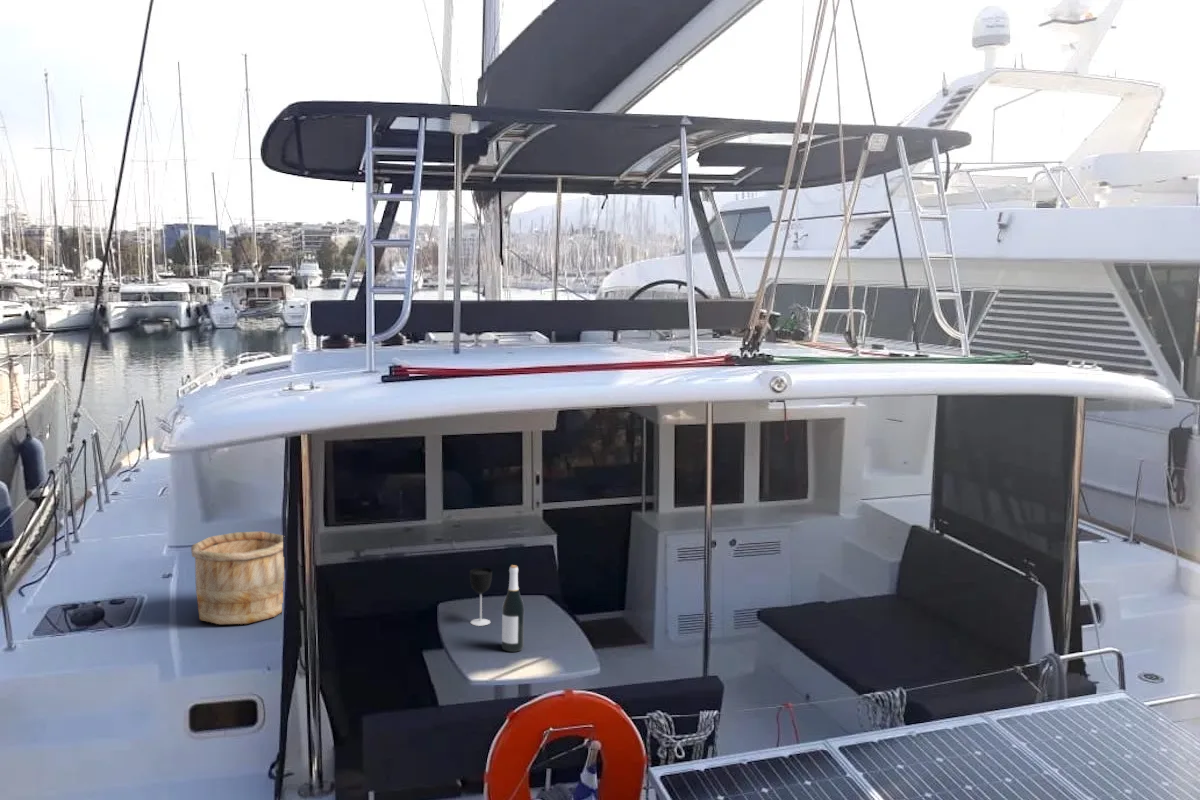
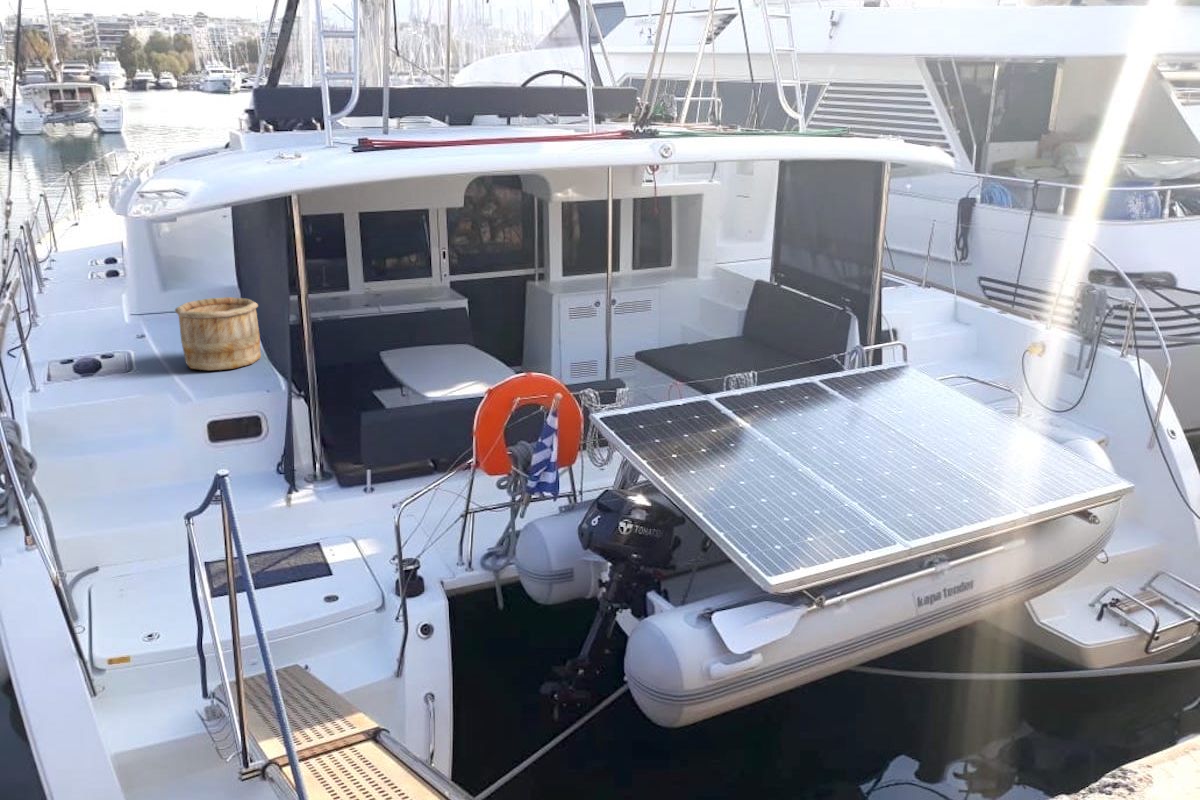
wine bottle: present [502,565,524,652] -> none [442,311,460,379]
wine glass: present [470,568,492,626] -> none [410,319,428,364]

